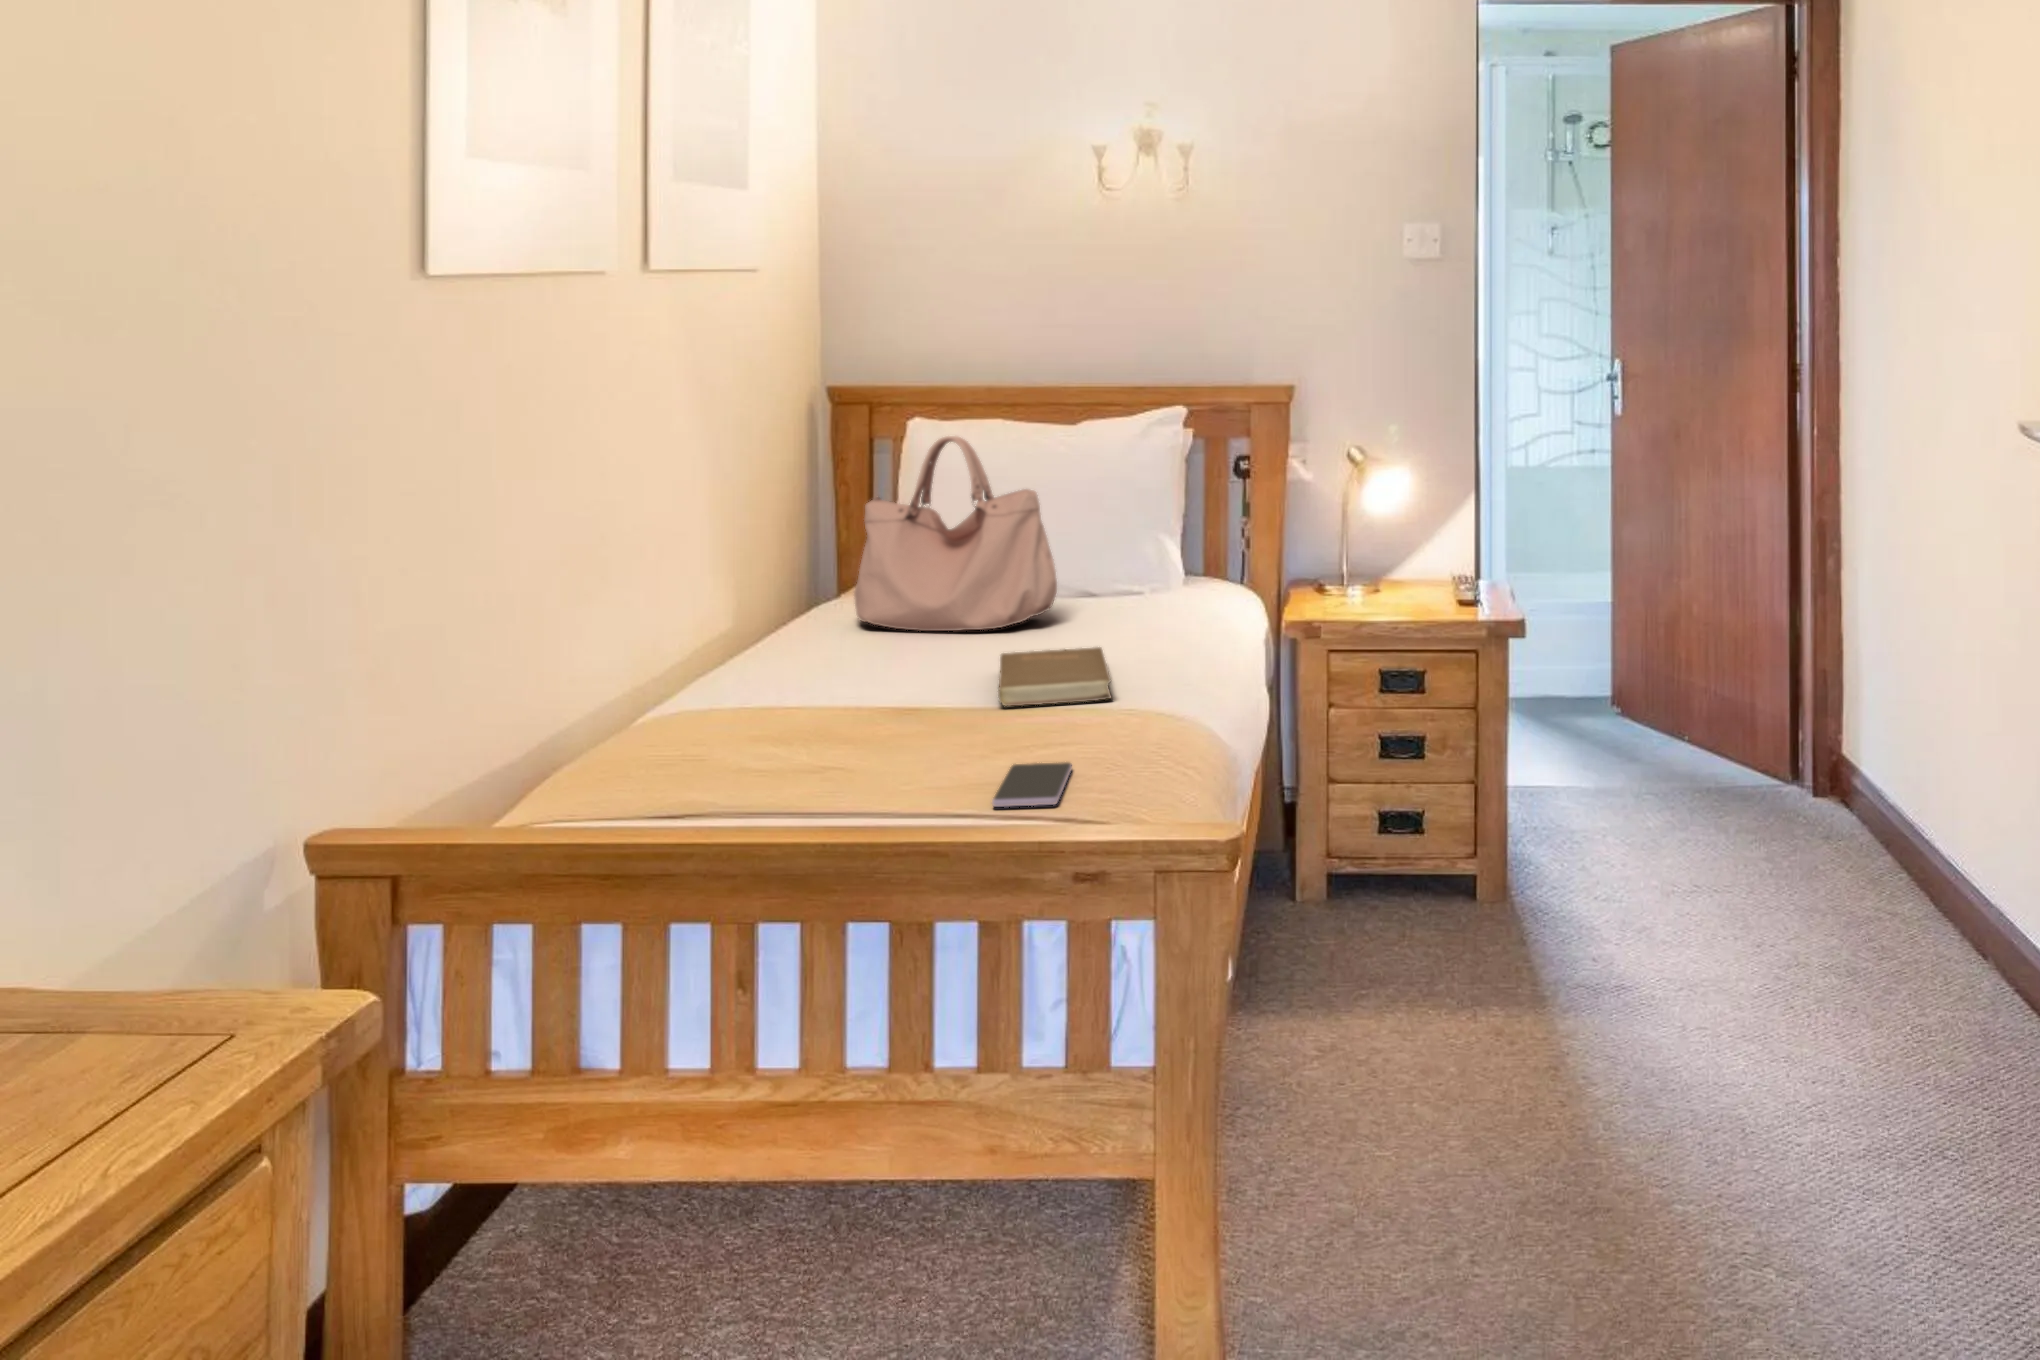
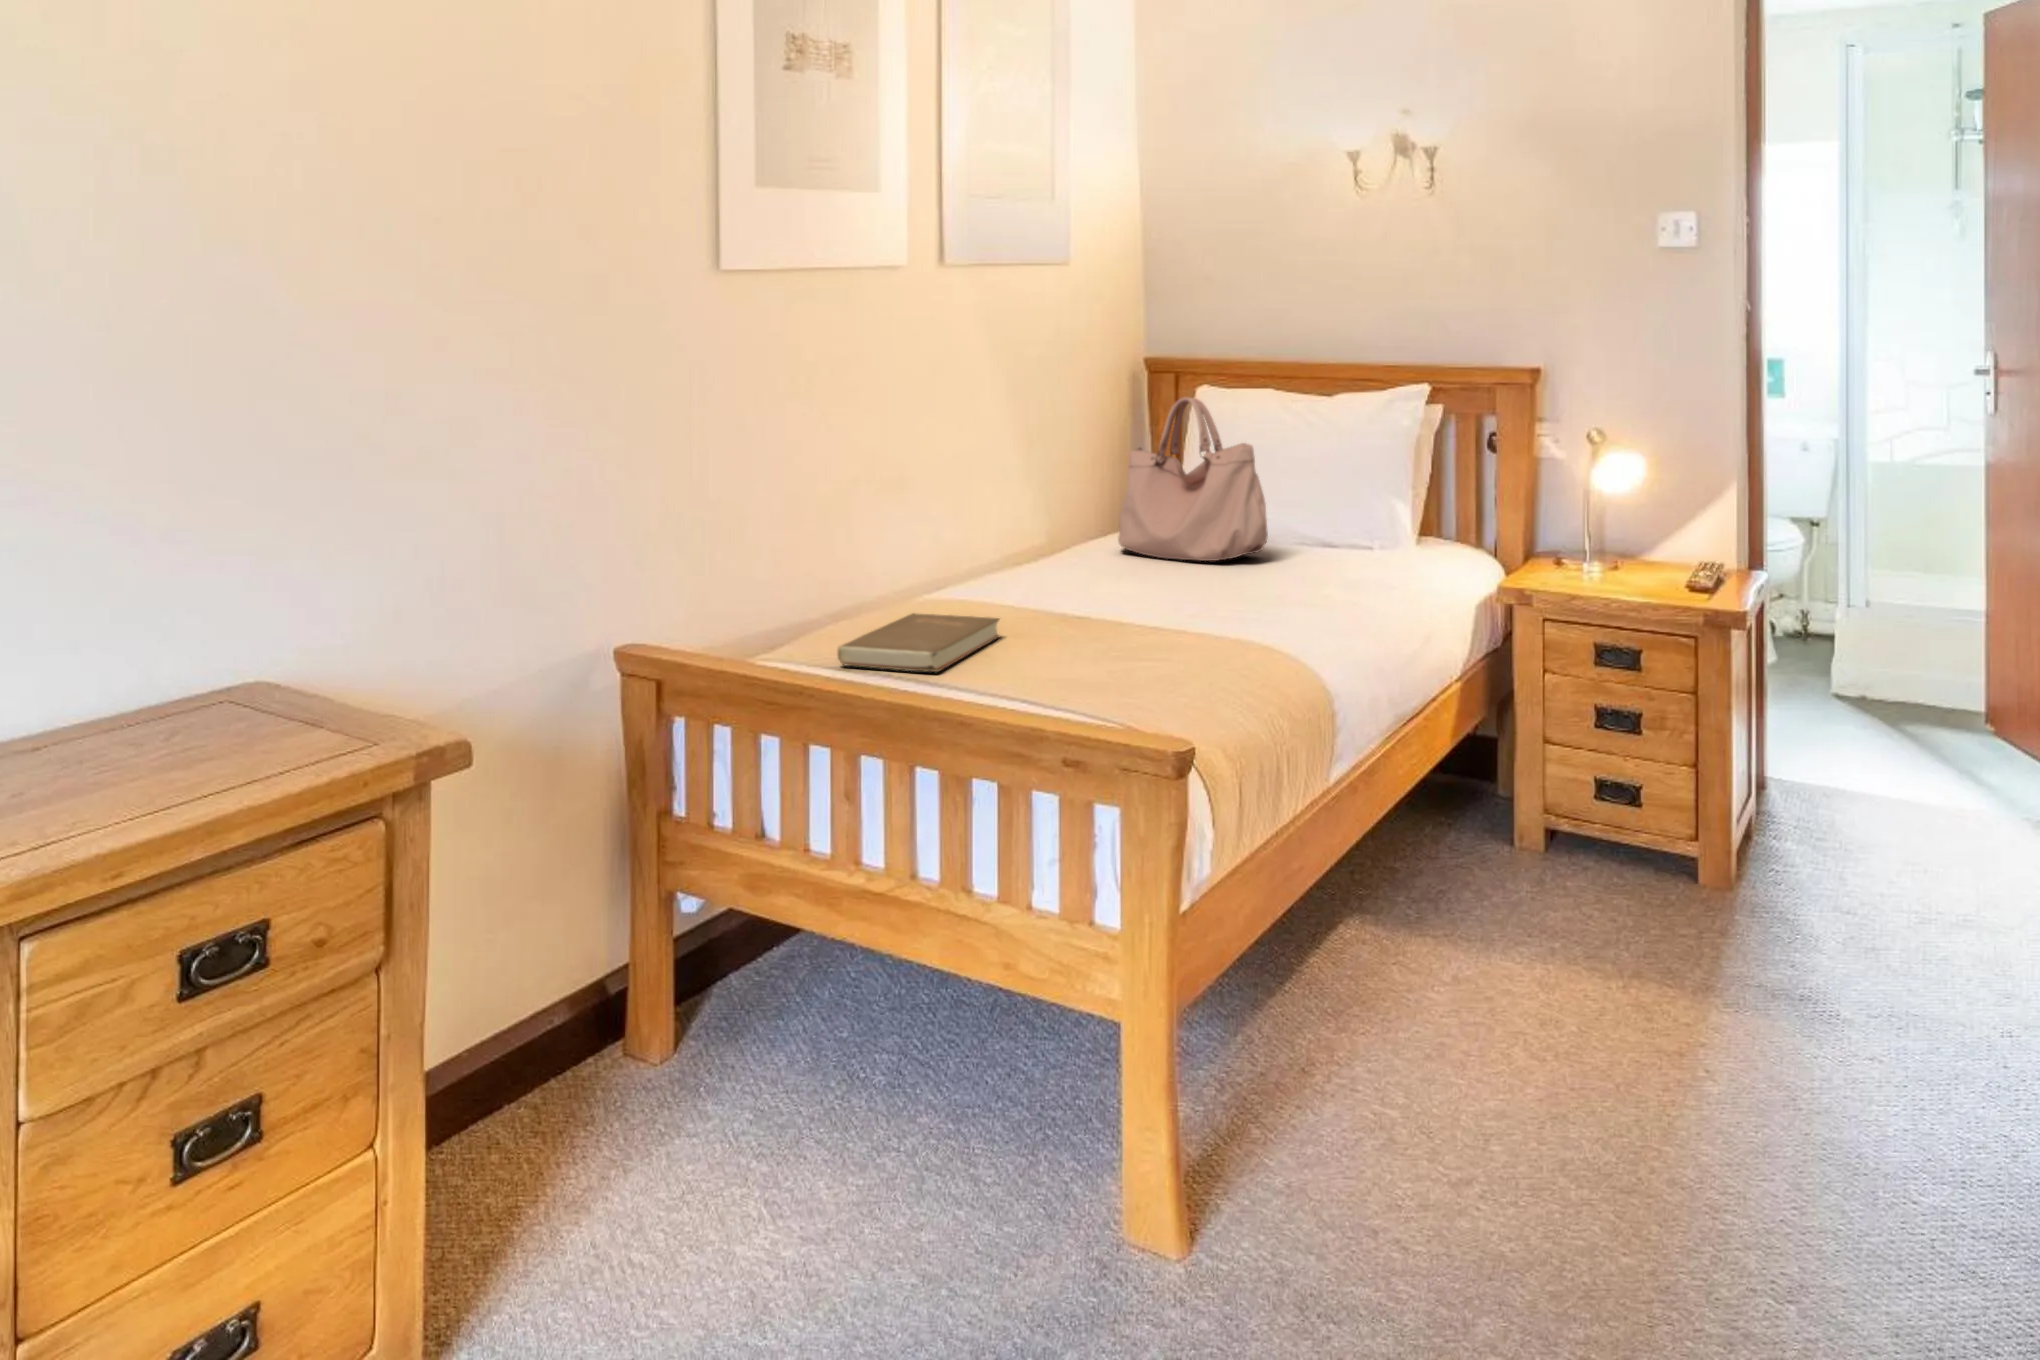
book: present [998,647,1111,707] -> present [838,613,1000,672]
smartphone: present [992,762,1072,807] -> none [1042,661,1138,696]

